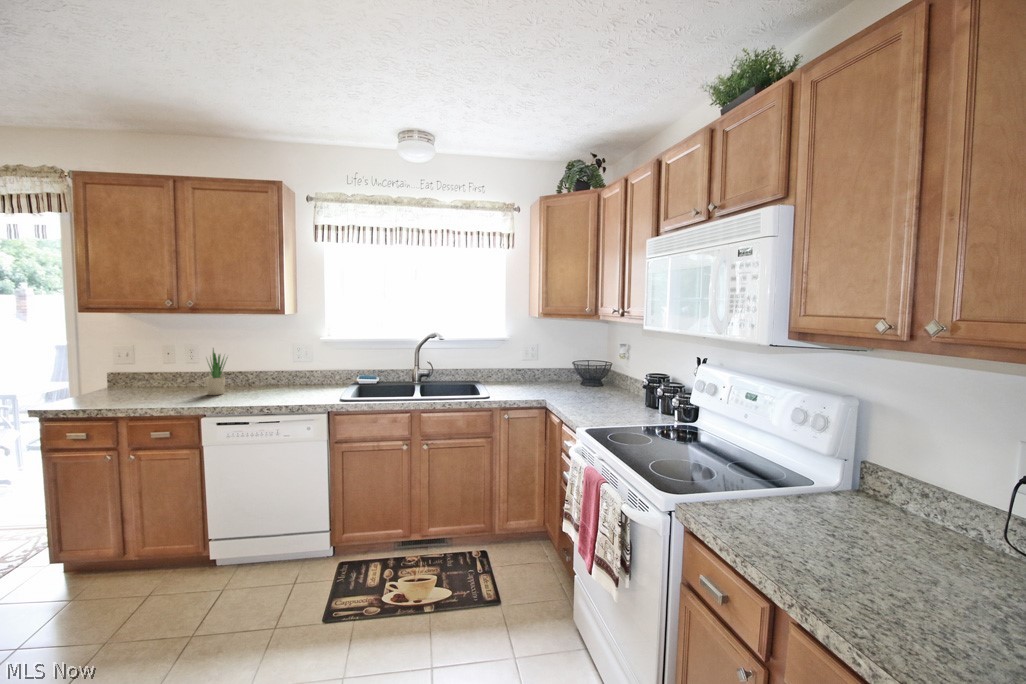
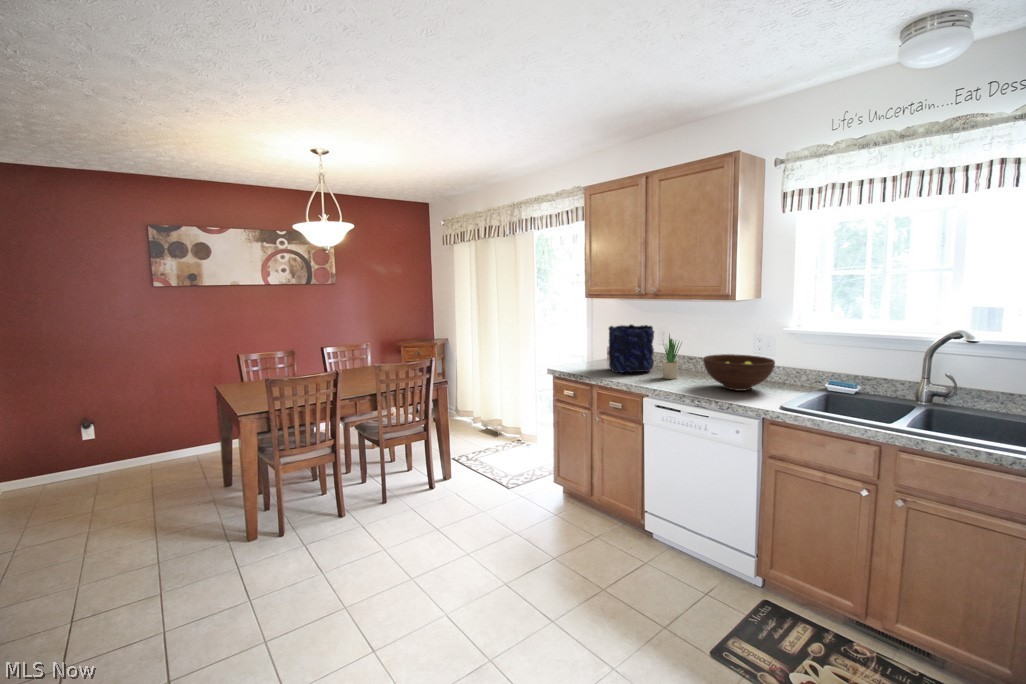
vase: none [124,341,189,398] -> present [608,324,654,373]
fruit bowl: none [259,363,323,395] -> present [703,354,775,391]

